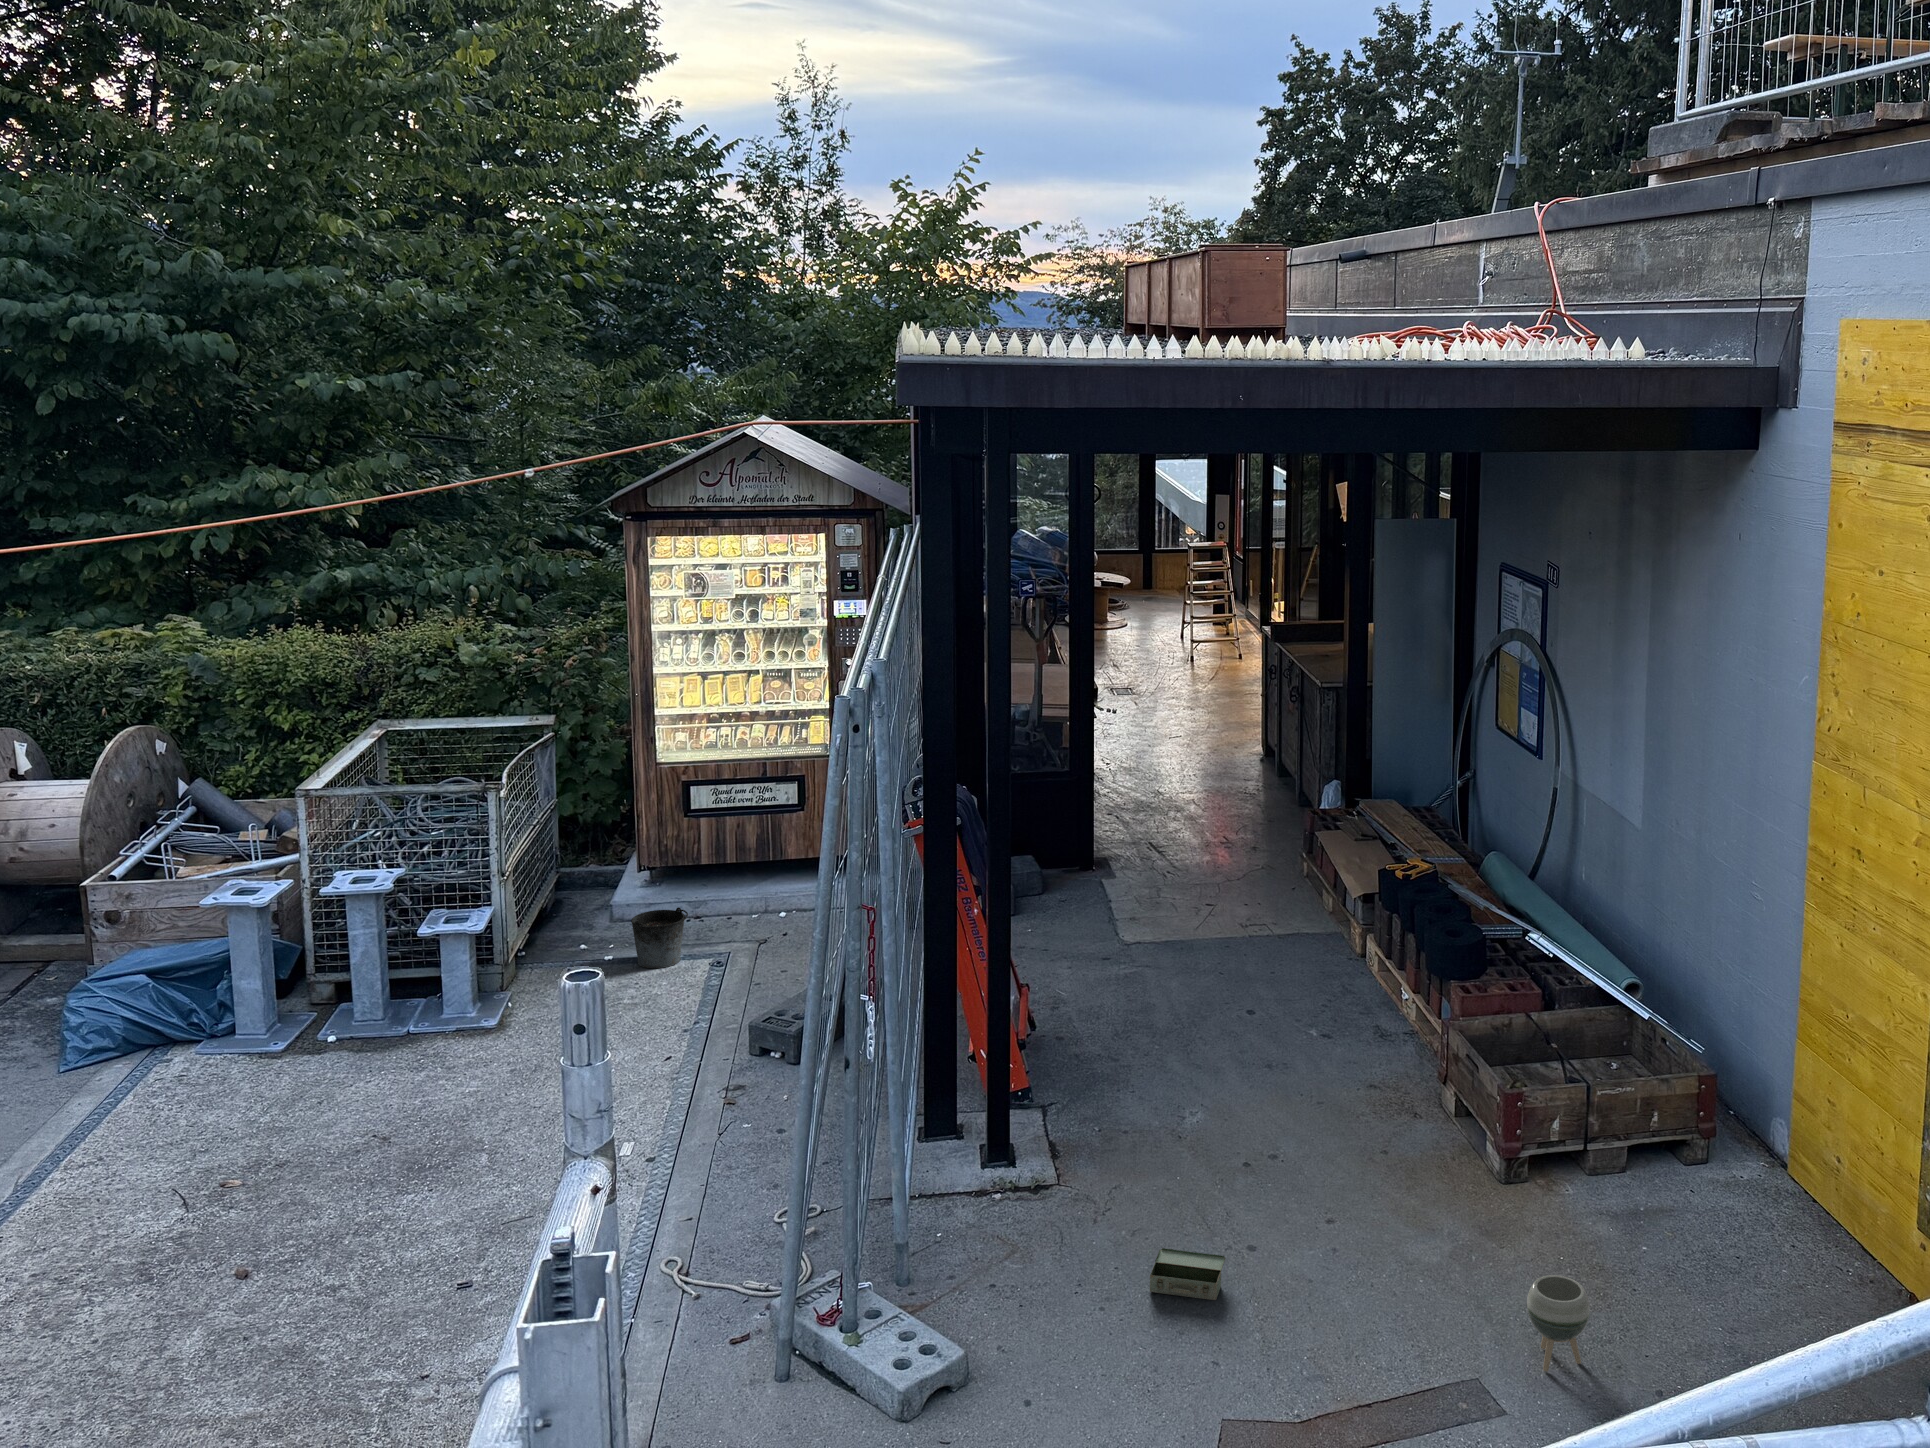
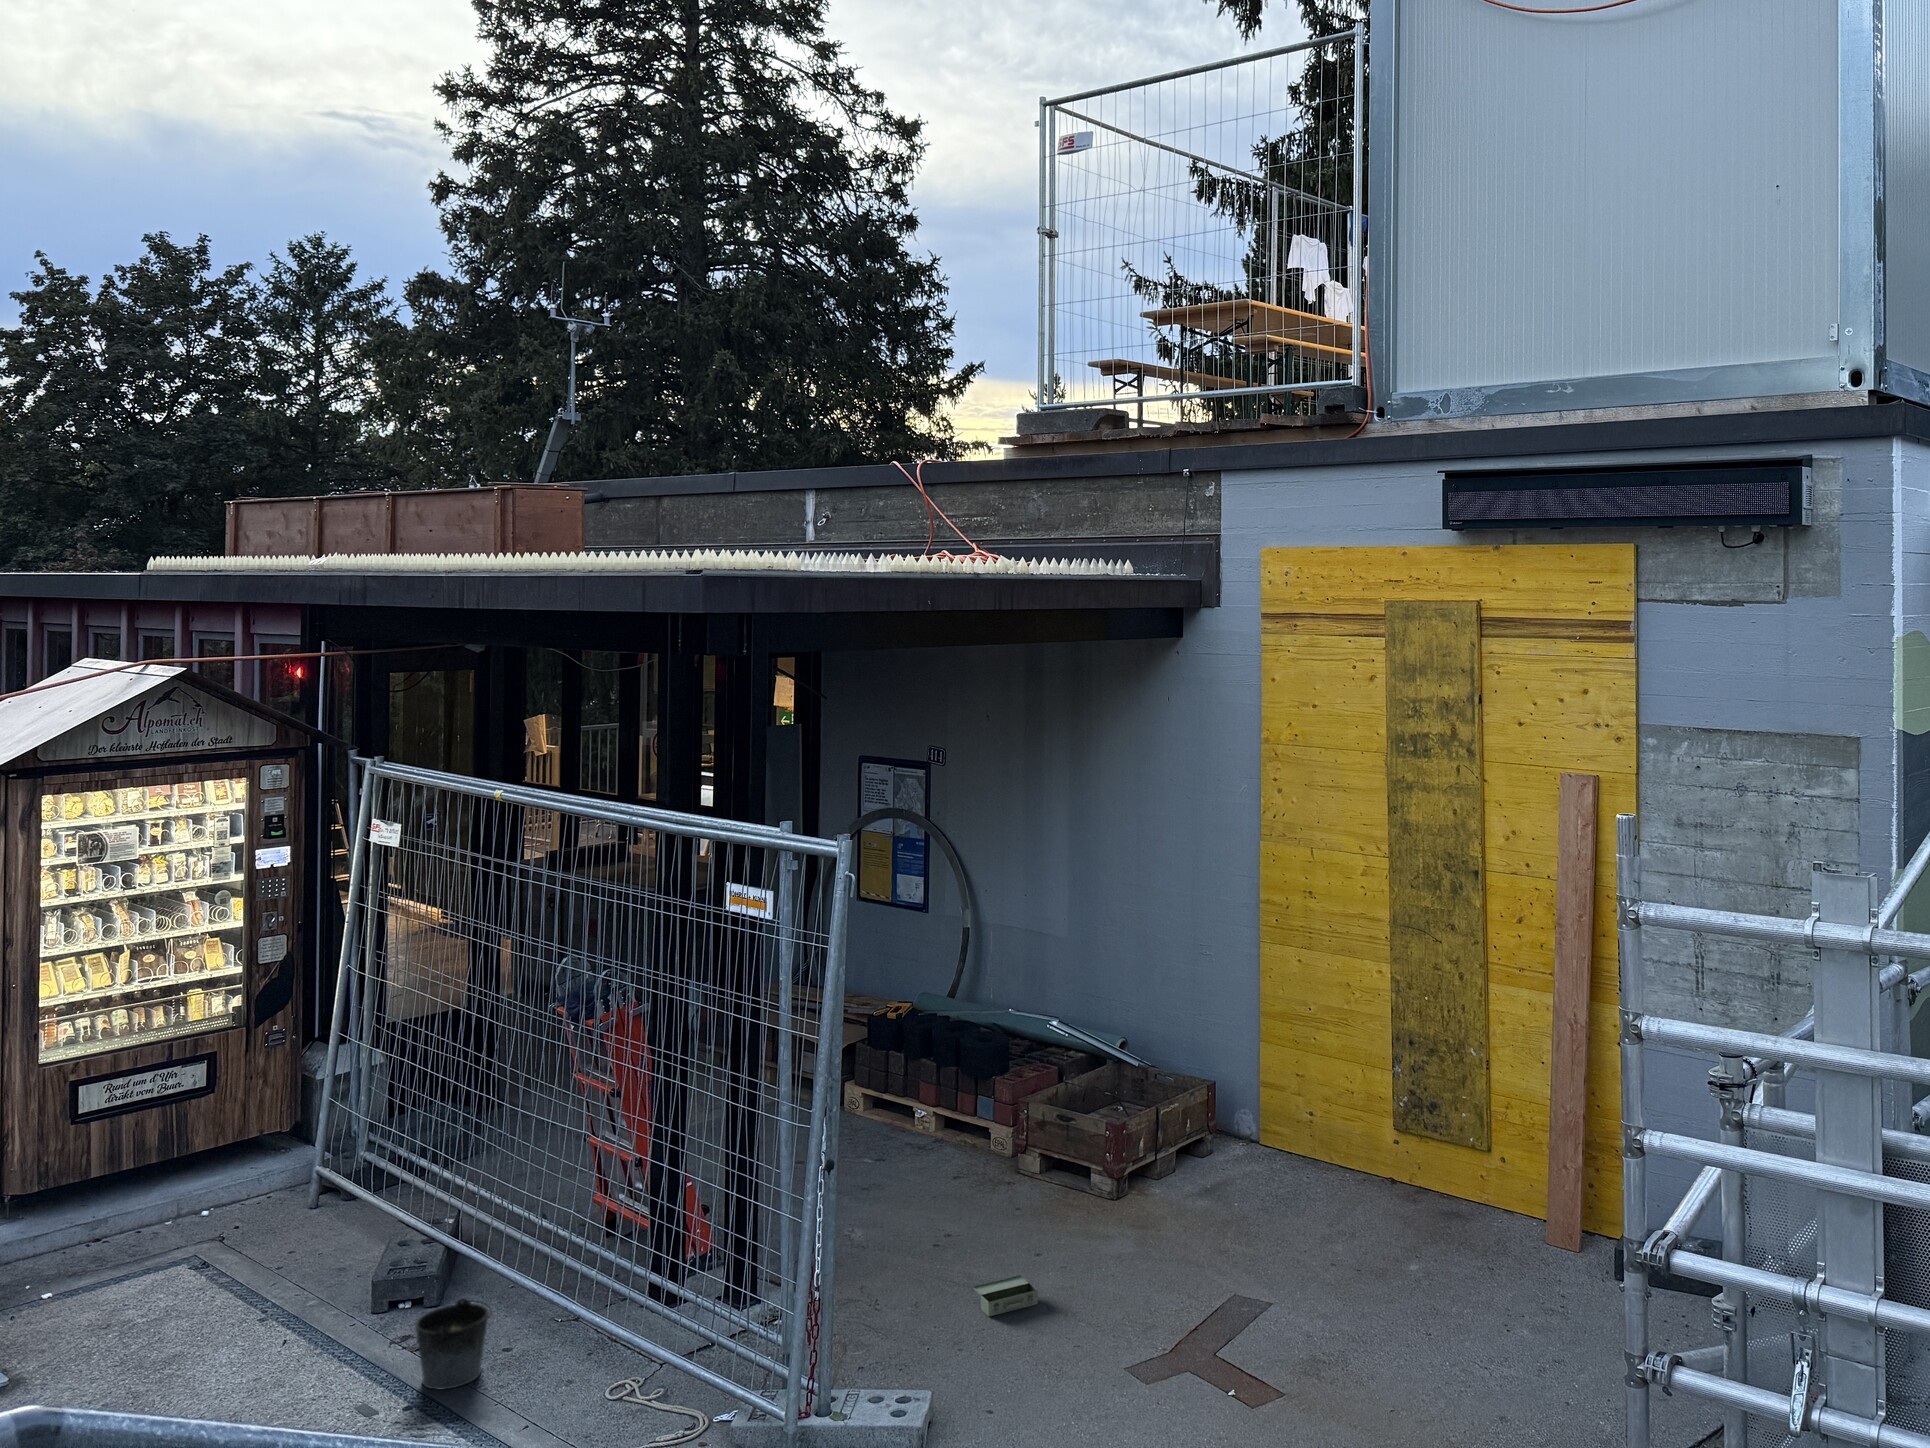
bucket: present [631,907,688,968] -> present [415,1299,492,1390]
planter: present [1527,1275,1590,1372] -> none [1249,1194,1291,1260]

